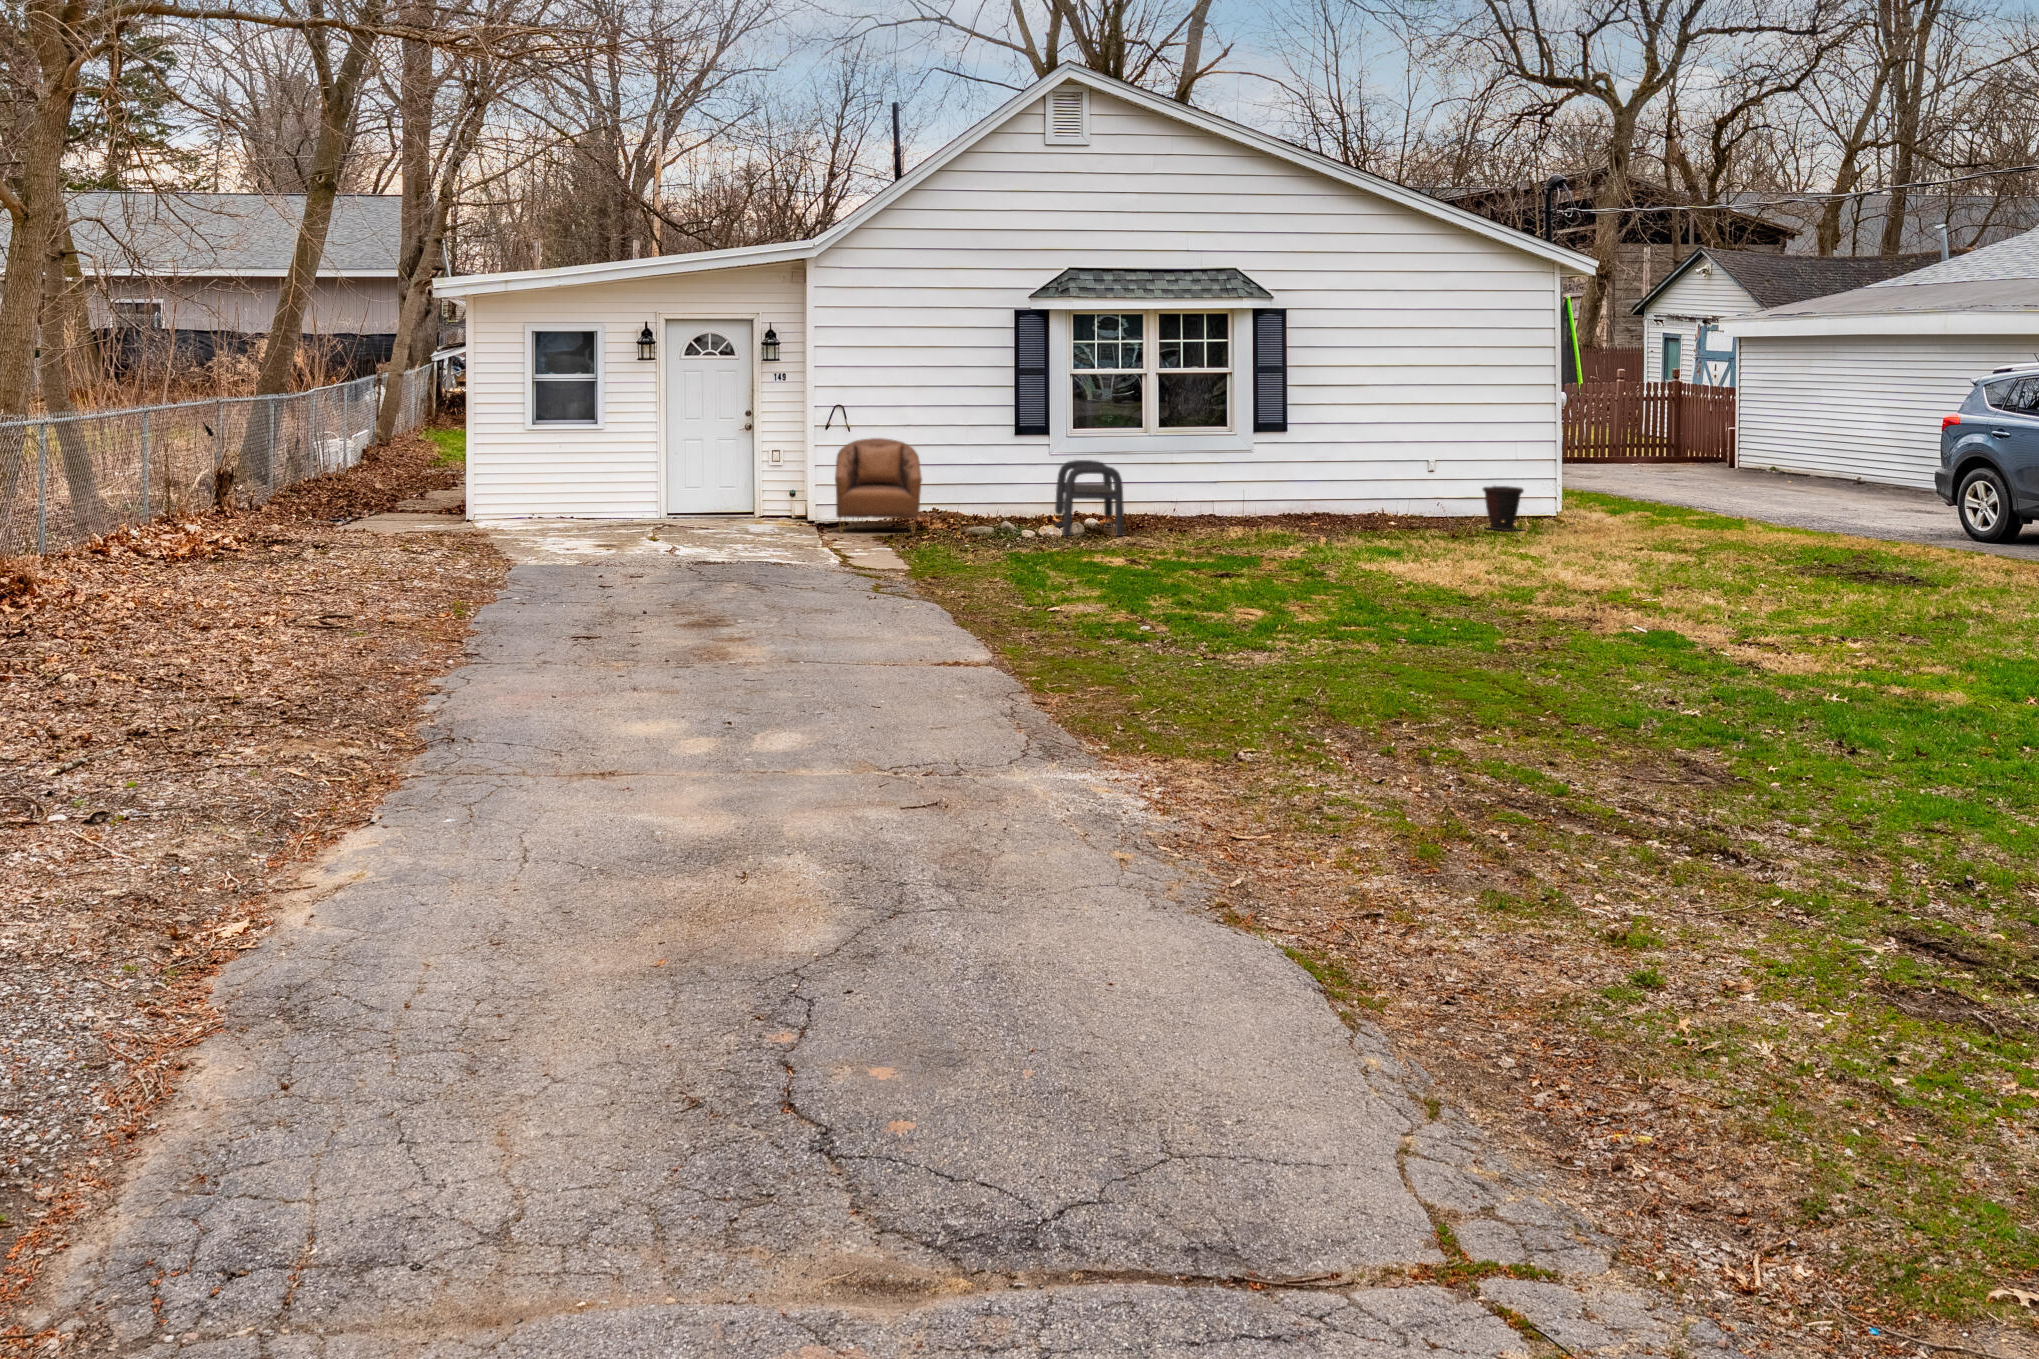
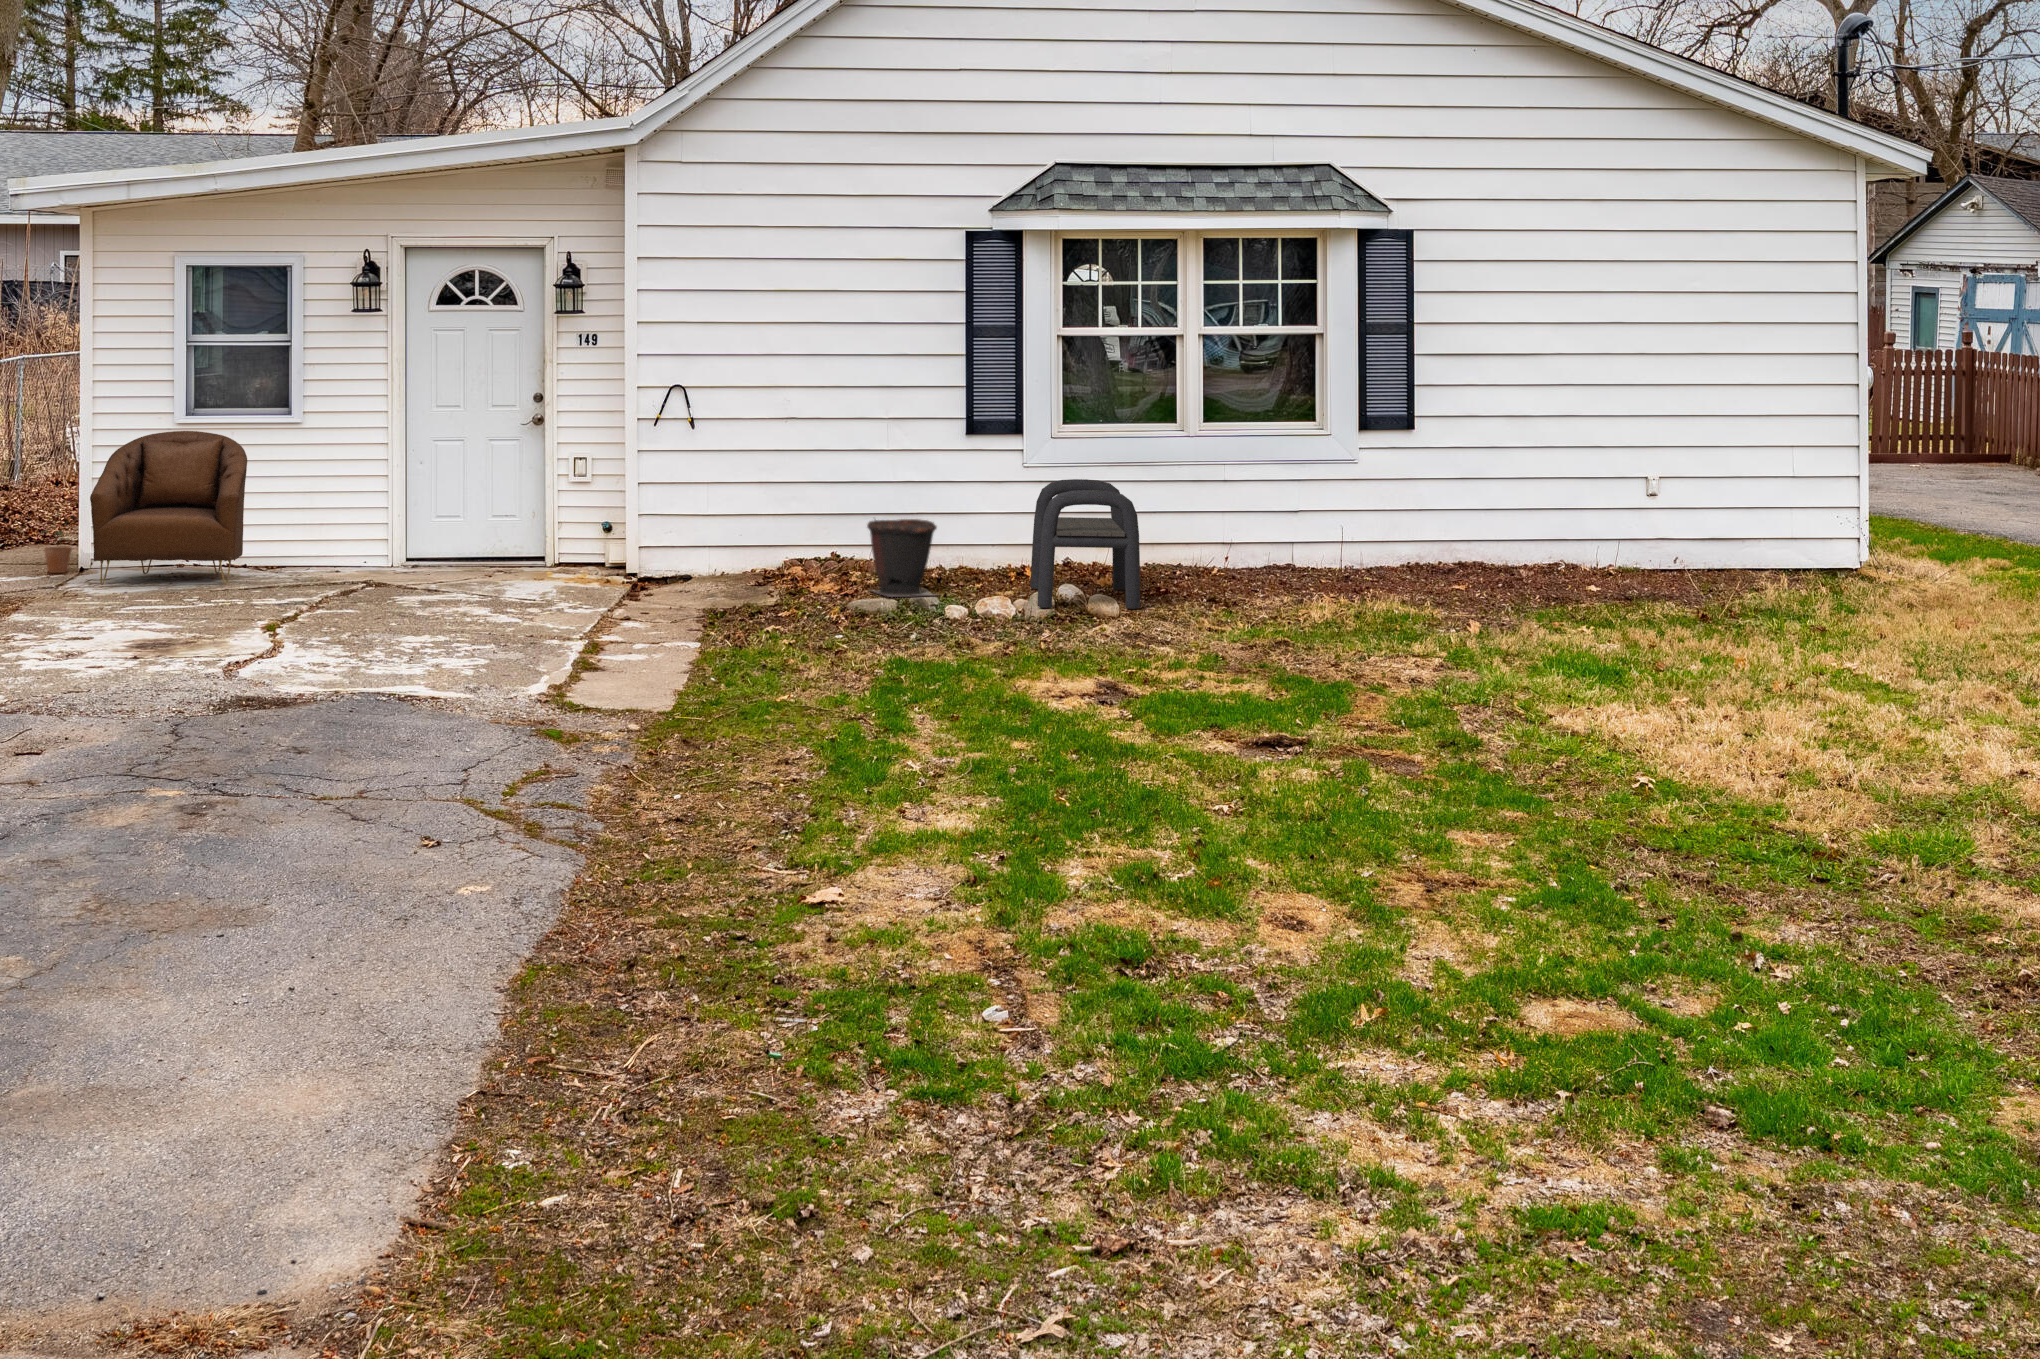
armchair: present [835,438,922,527] -> present [90,431,247,585]
potted plant: none [446,472,469,519] -> present [44,497,78,573]
bucket: present [1483,486,1524,531] -> present [867,519,937,597]

